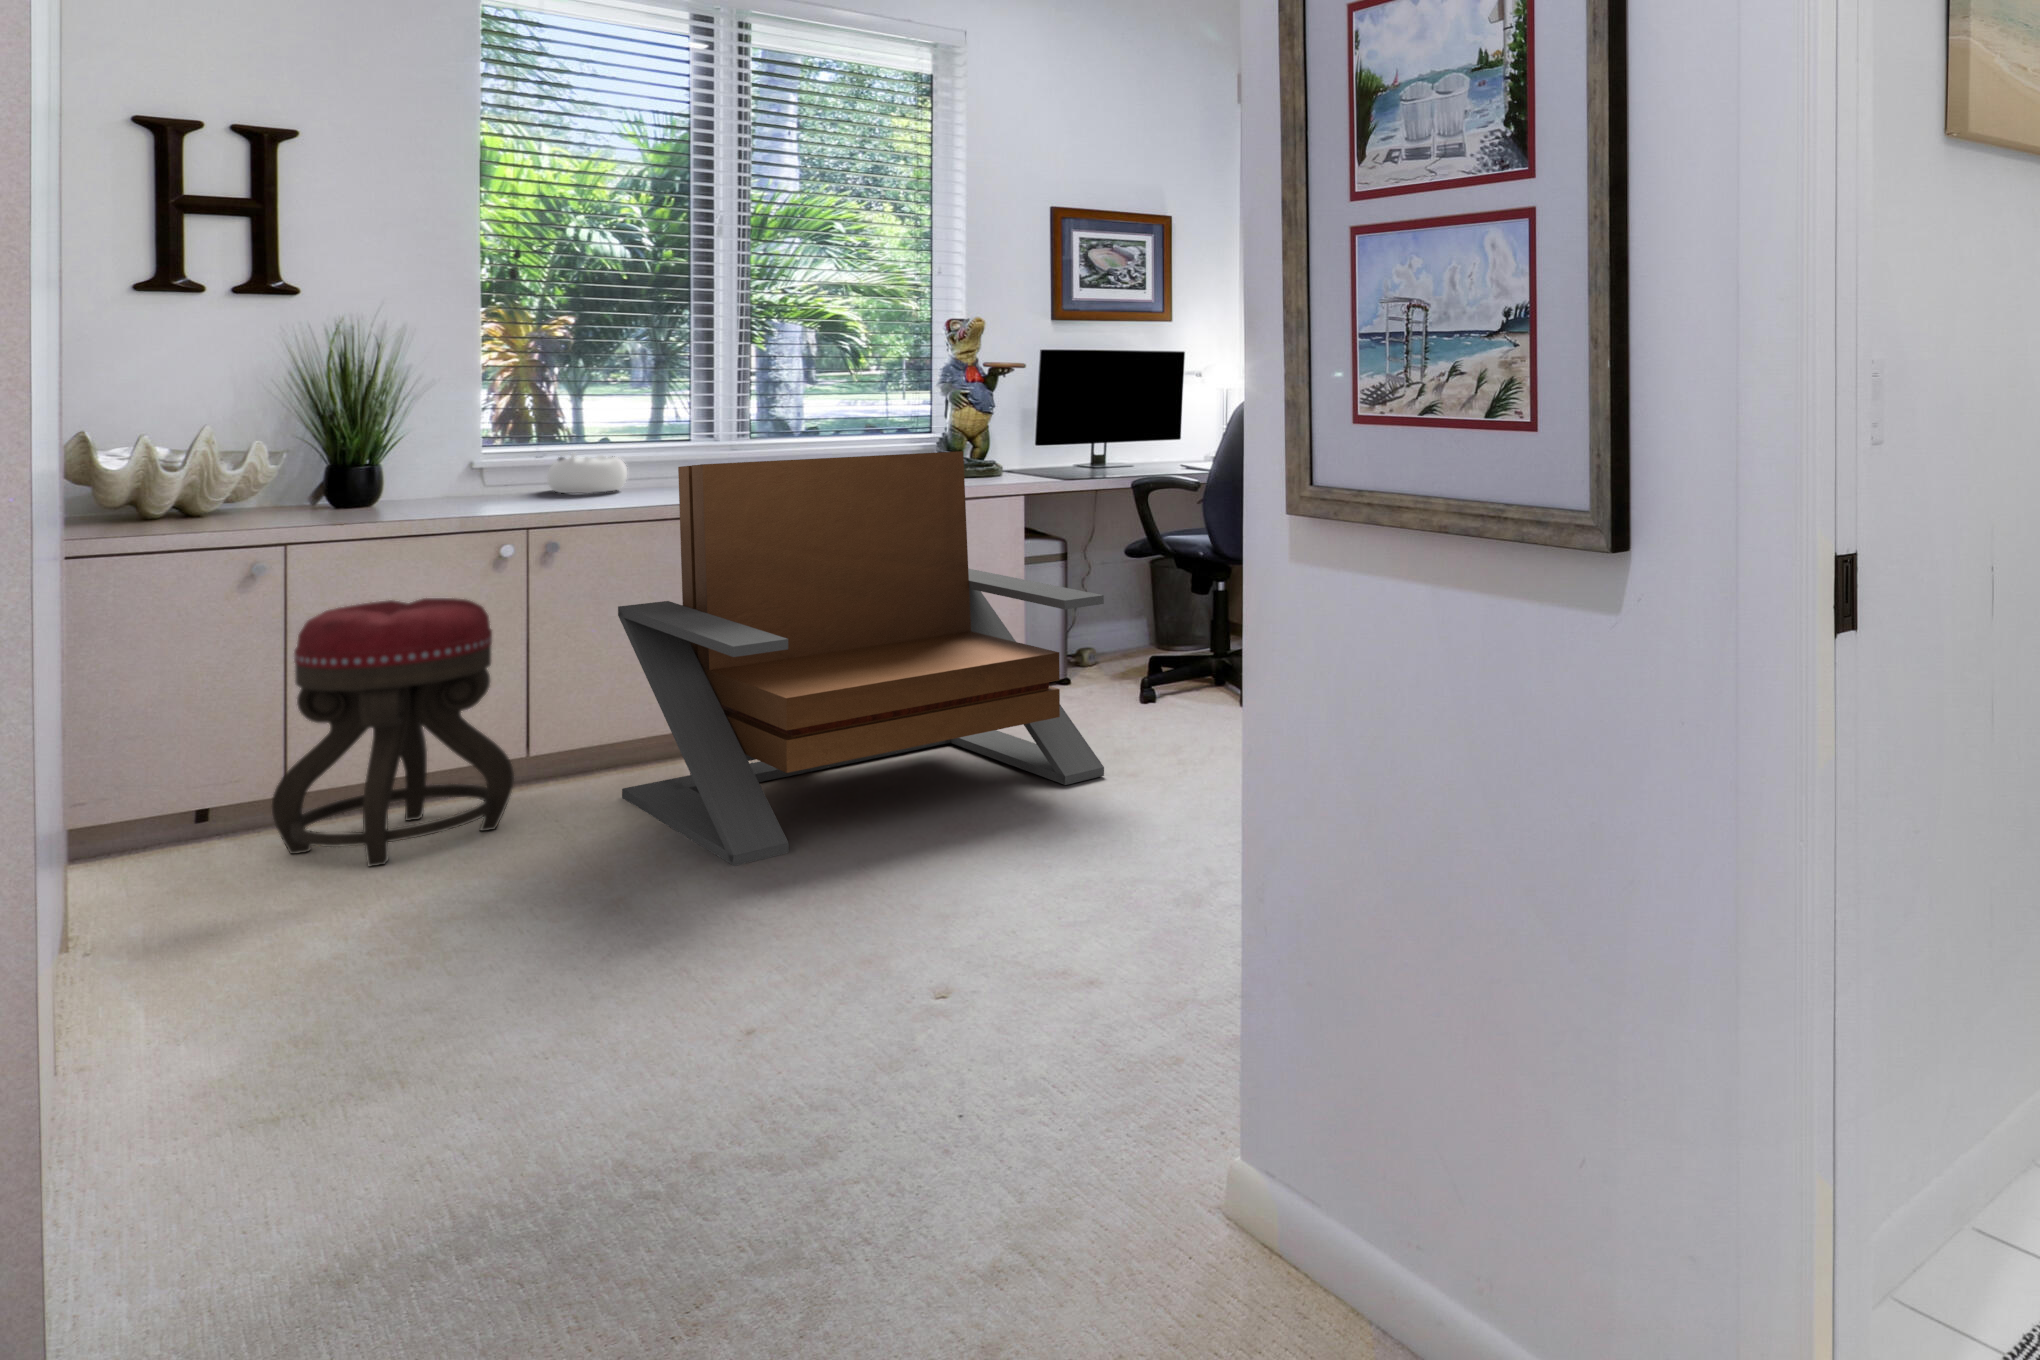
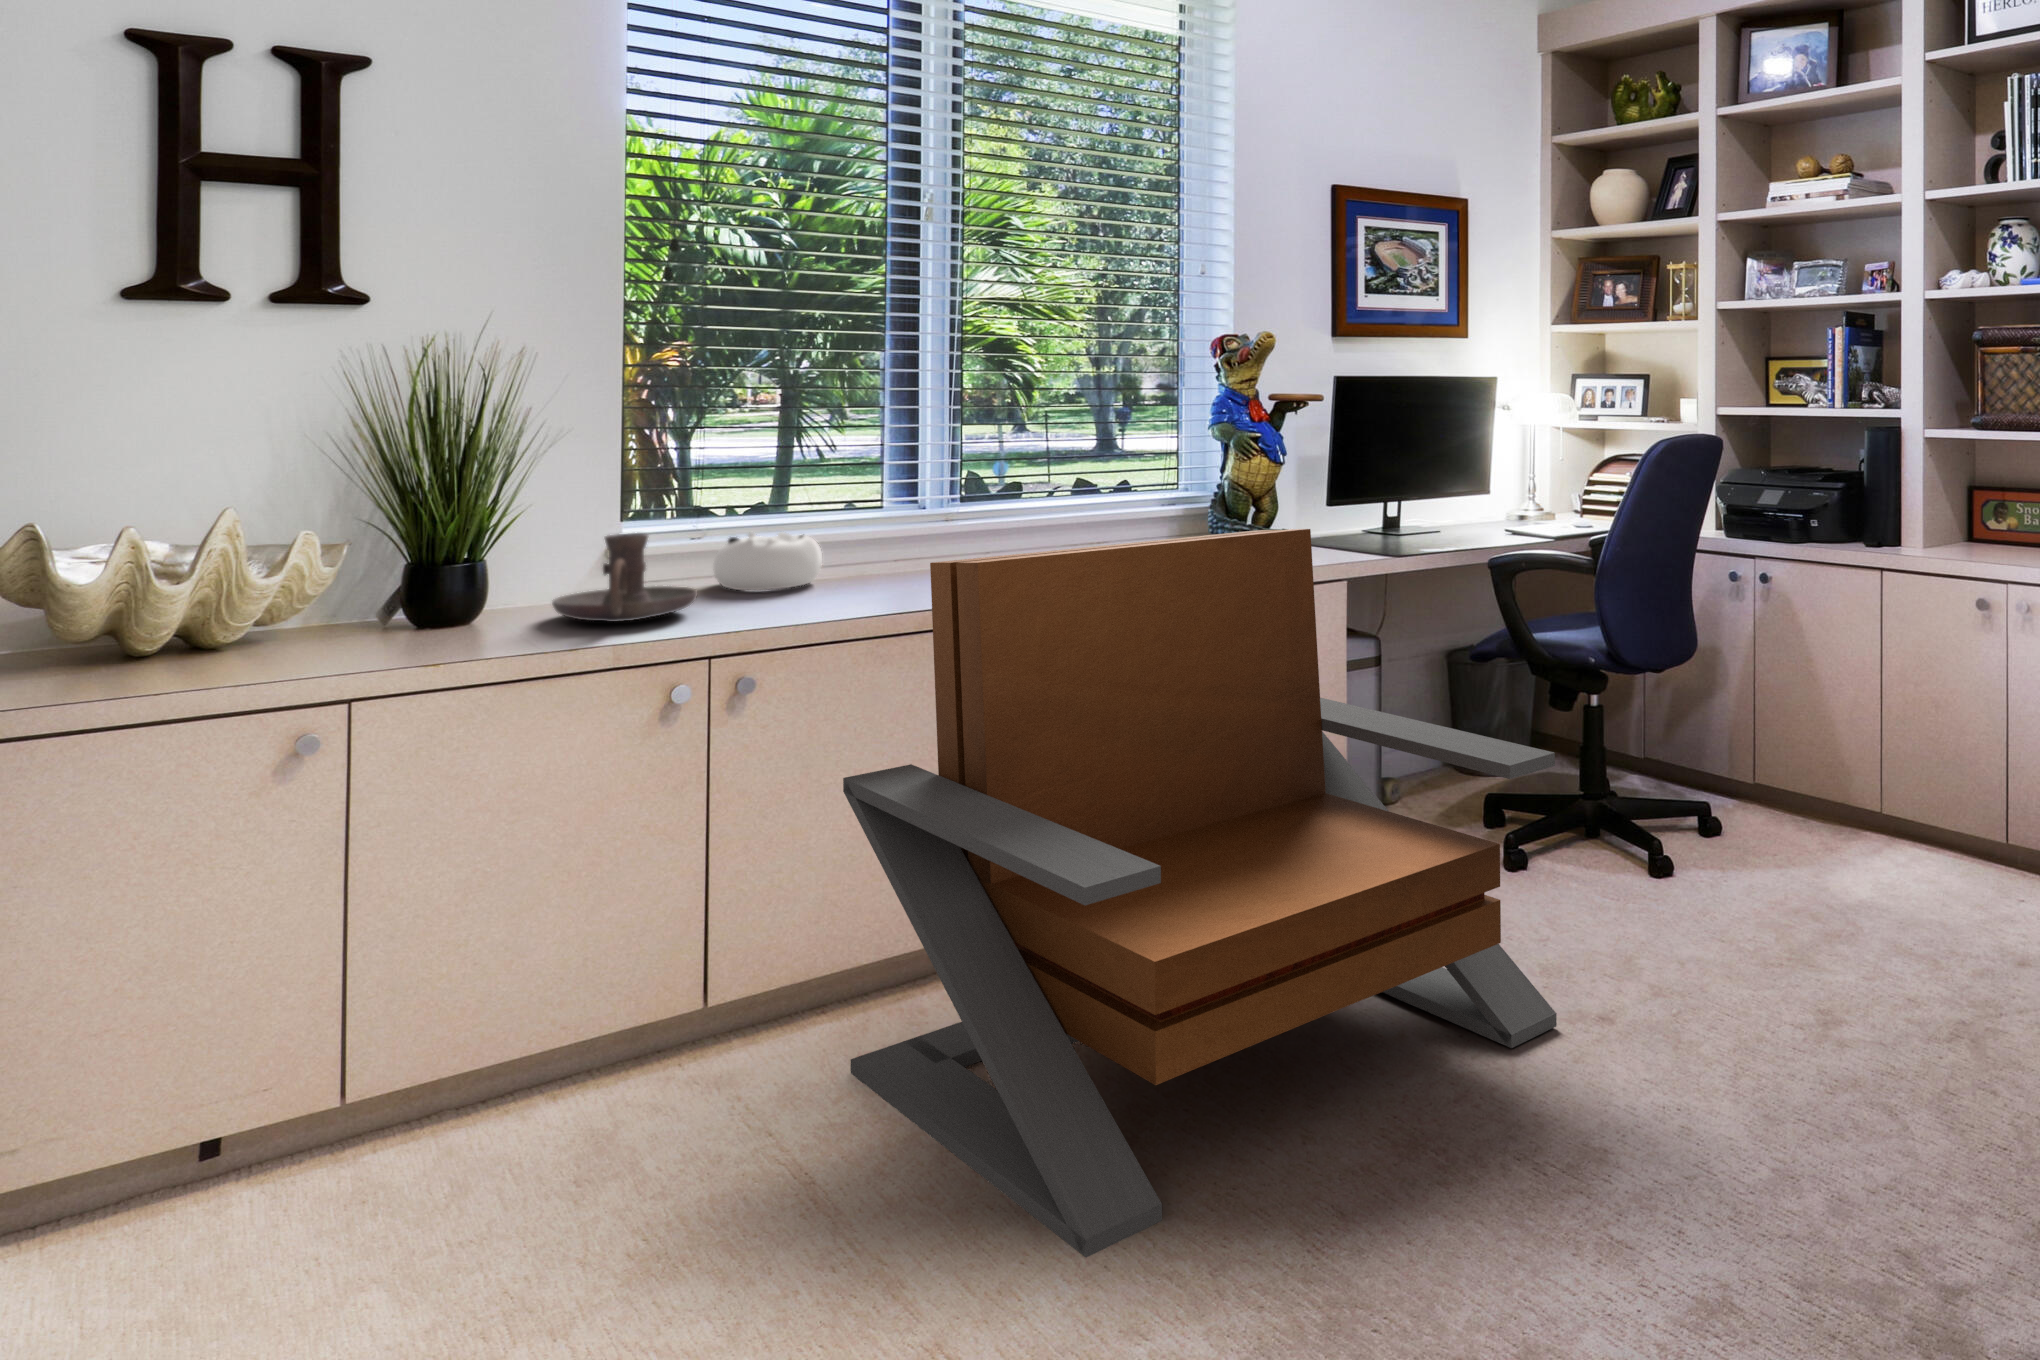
candle holder: none [426,450,529,507] -> present [552,533,698,622]
ottoman: present [272,598,514,866] -> none [325,779,701,1256]

